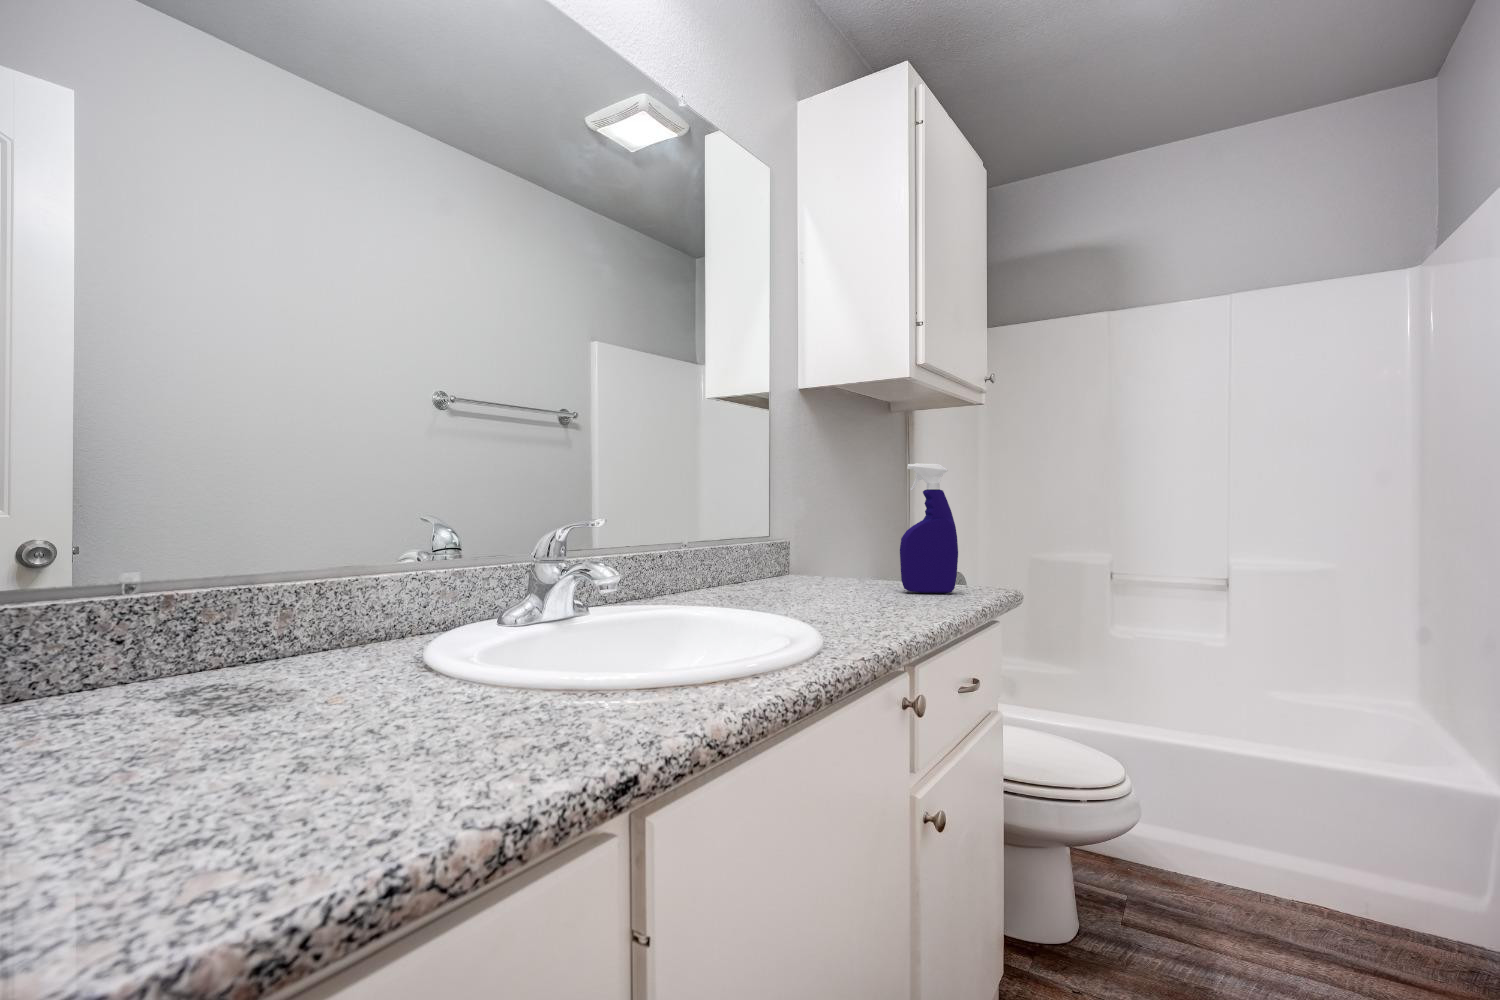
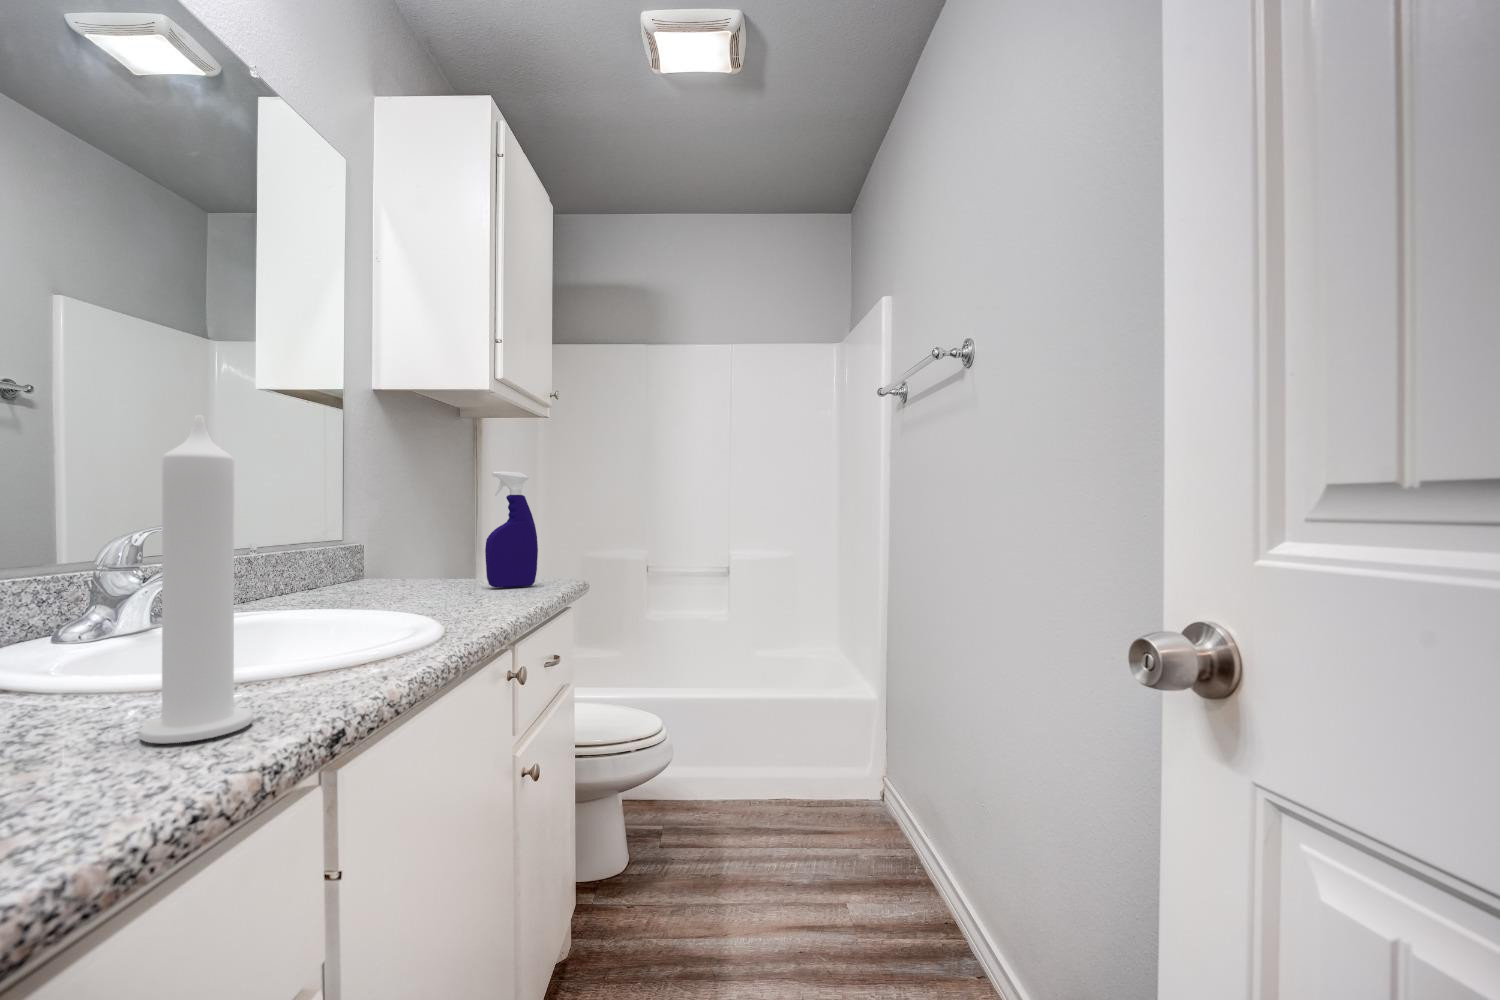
candle: none [460,406,562,761] -> present [140,415,253,743]

